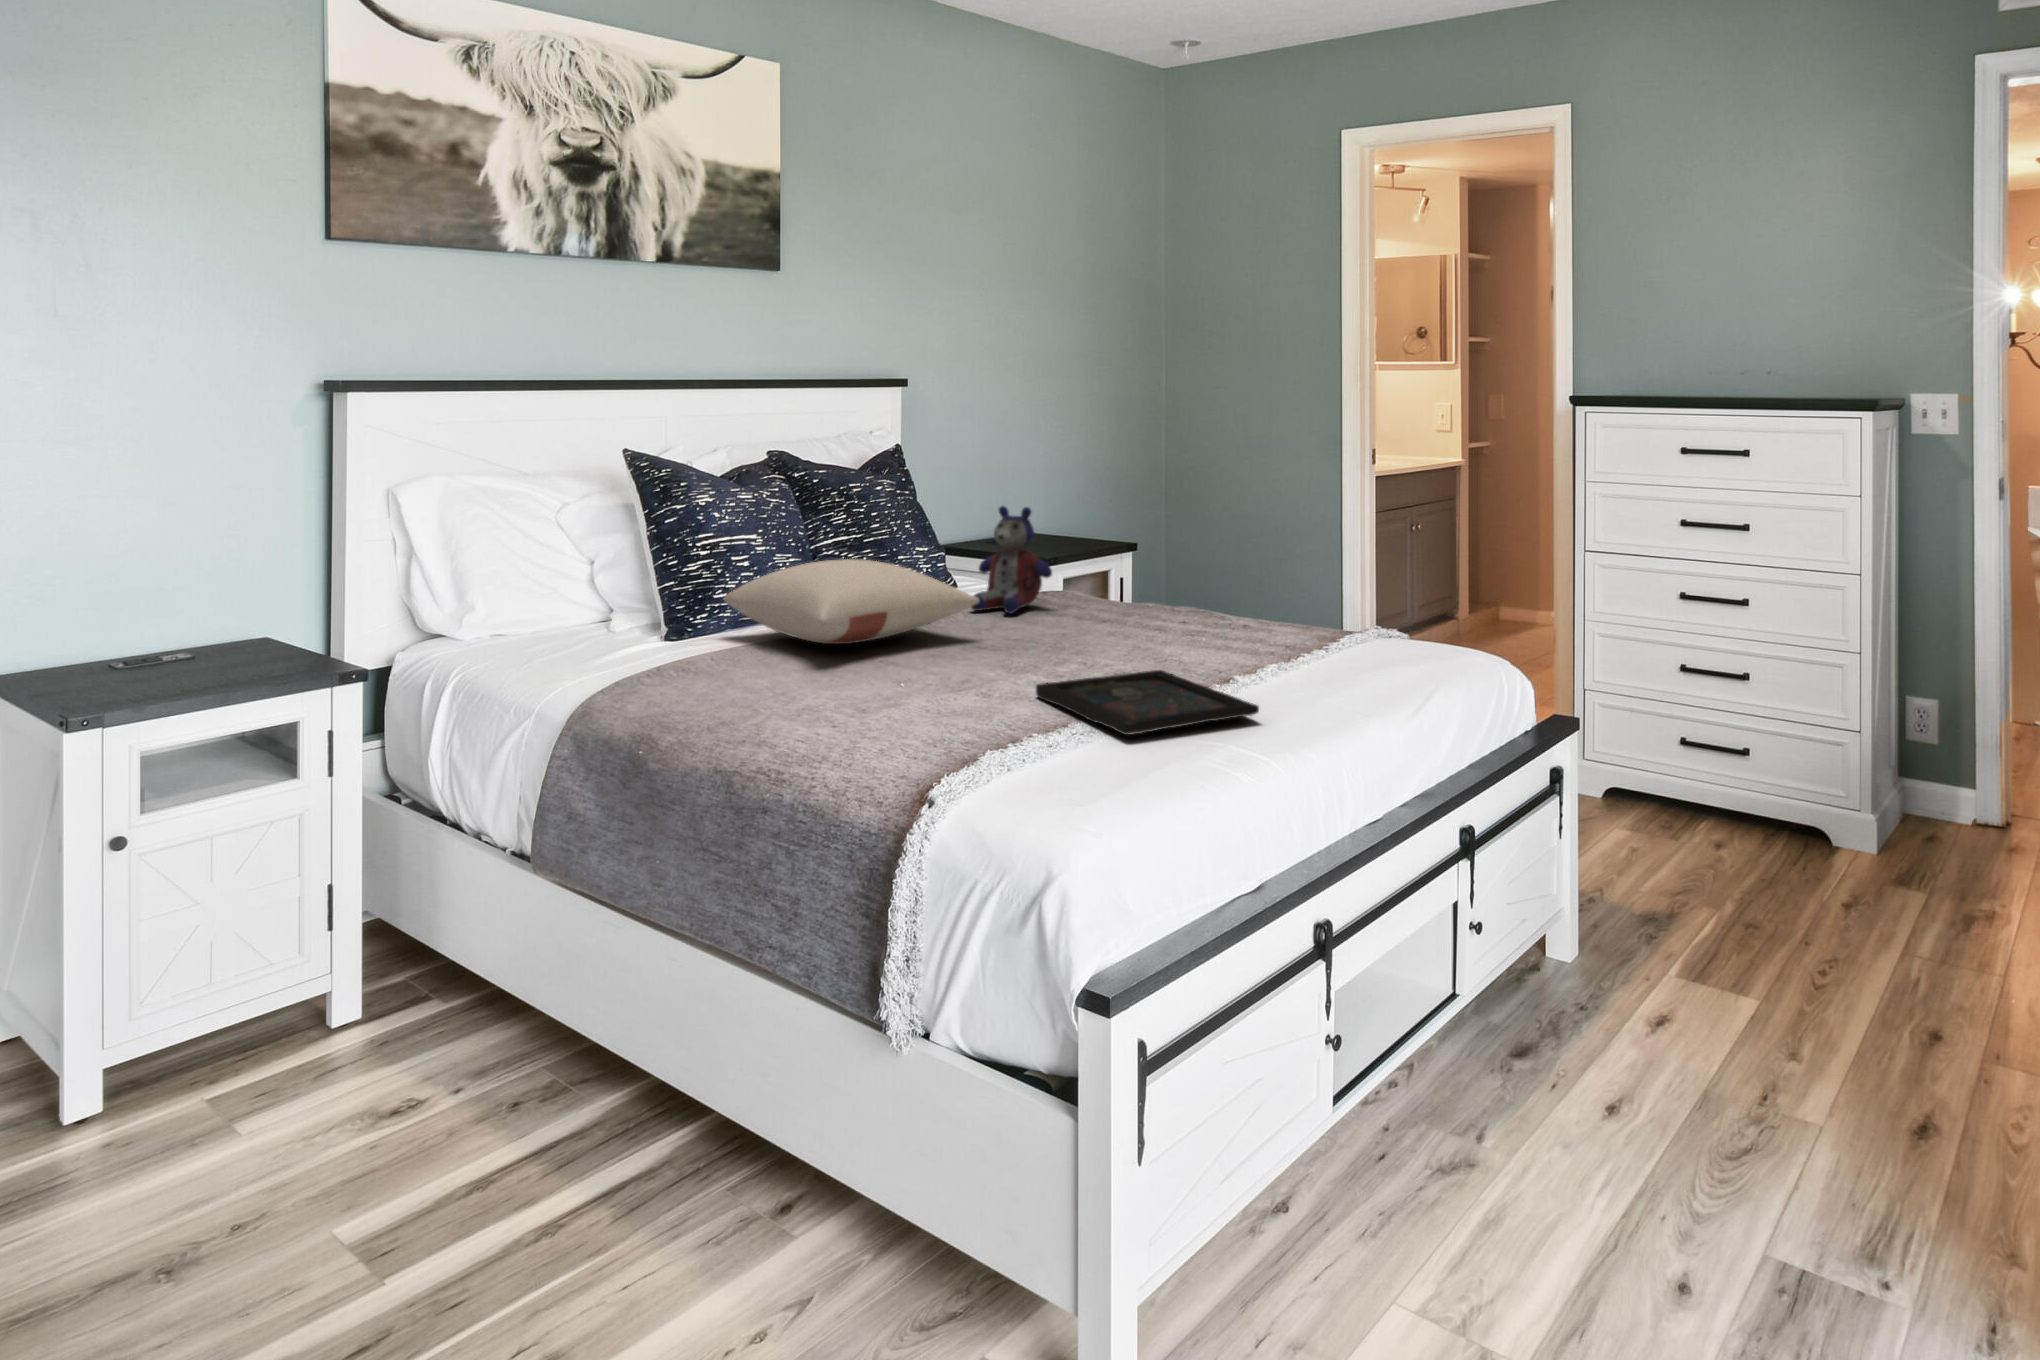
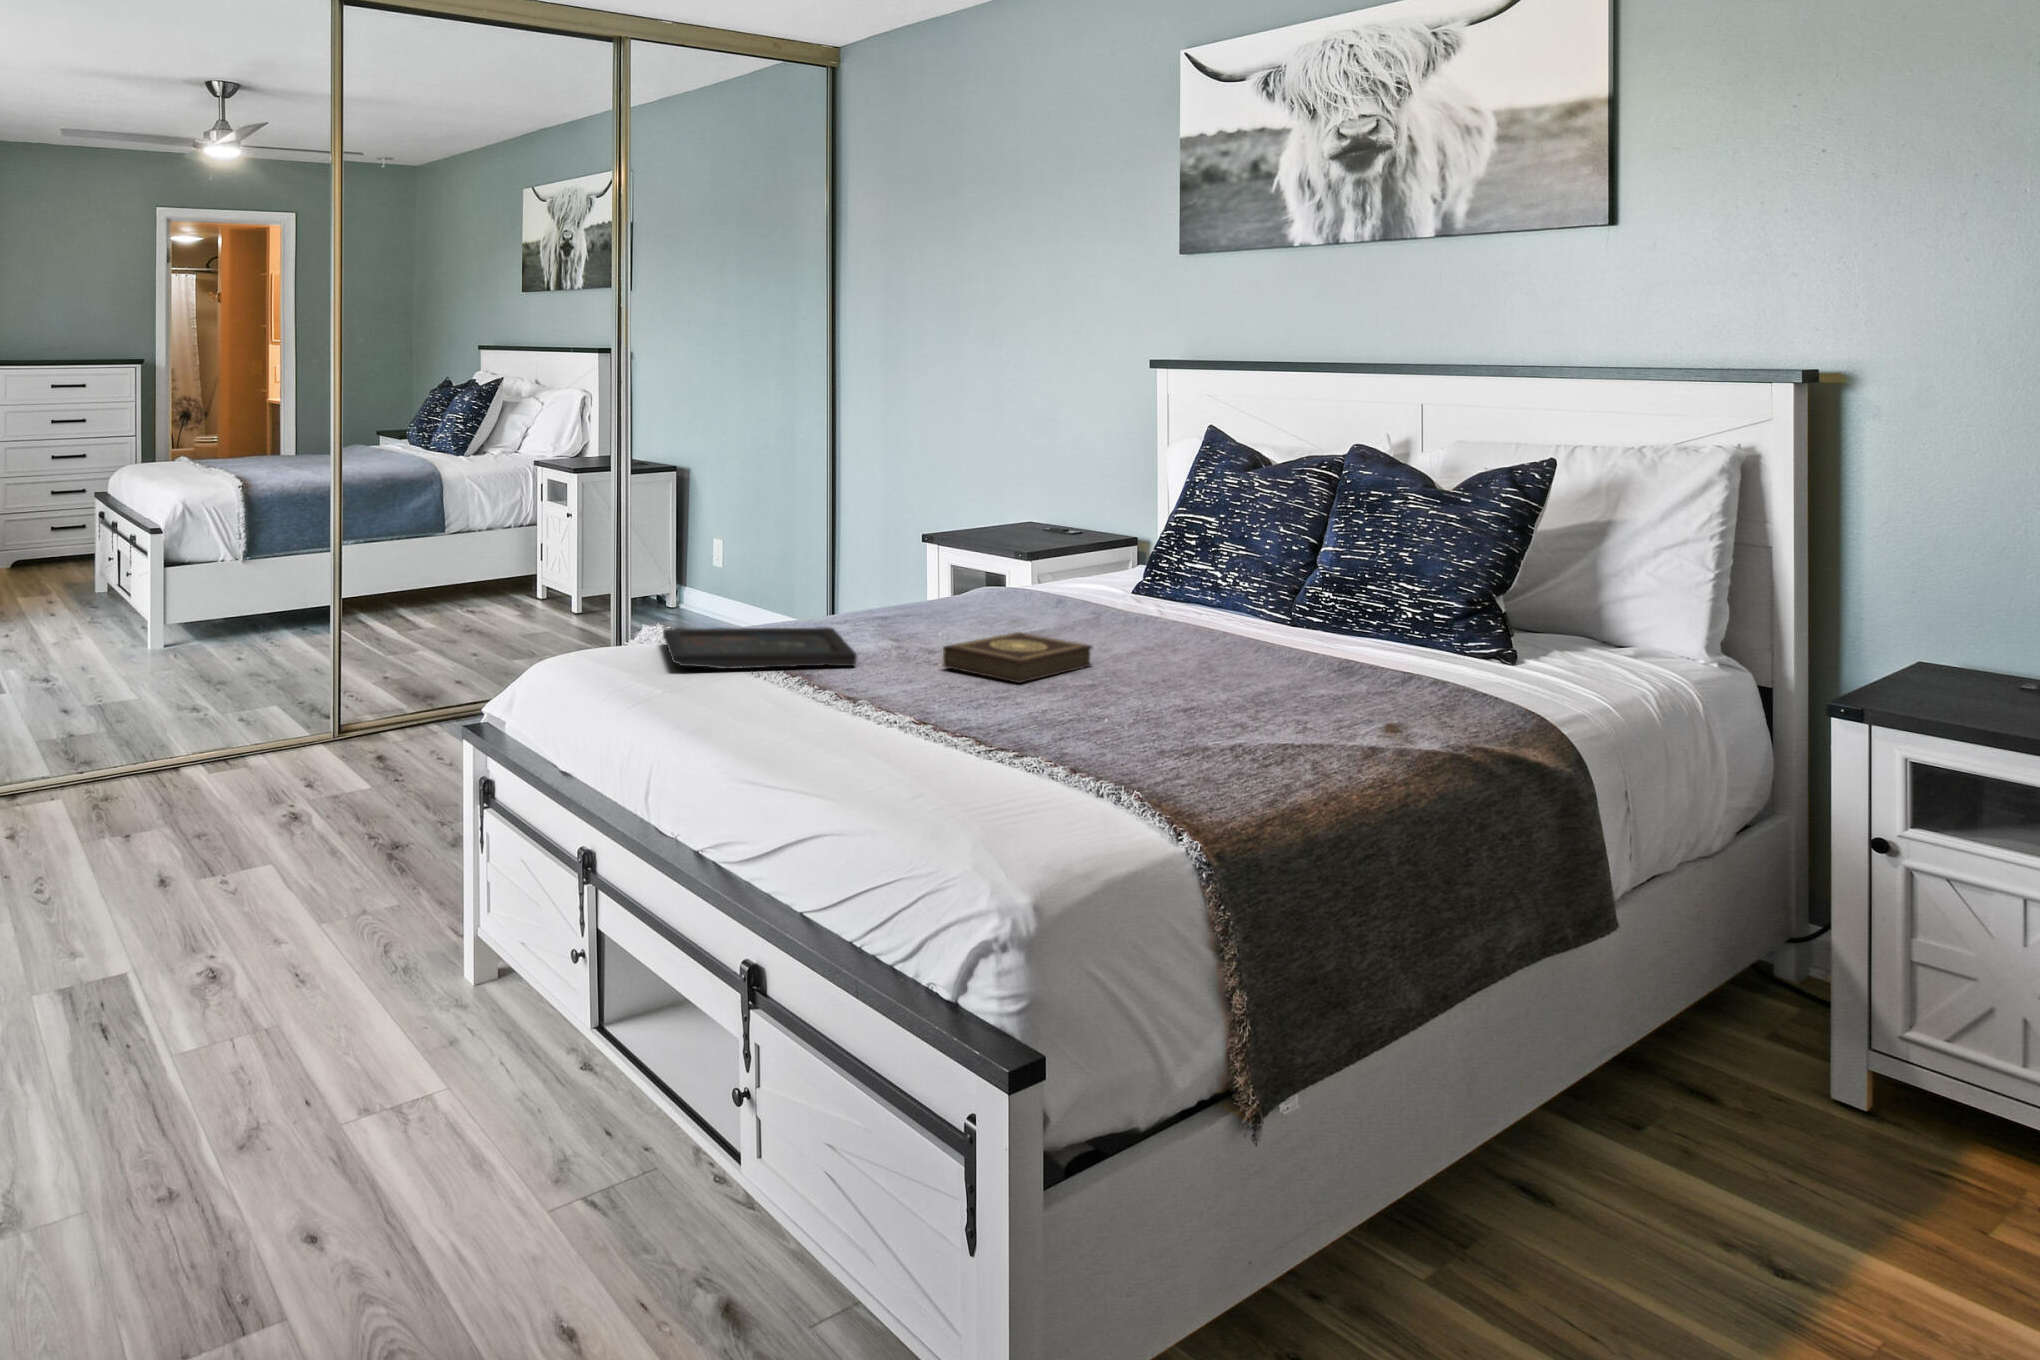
stuffed bear: present [971,506,1052,614] -> none [1231,526,1335,662]
pillow: present [724,559,979,644] -> none [981,536,1245,620]
book: none [1044,622,1174,662] -> present [943,632,1092,683]

